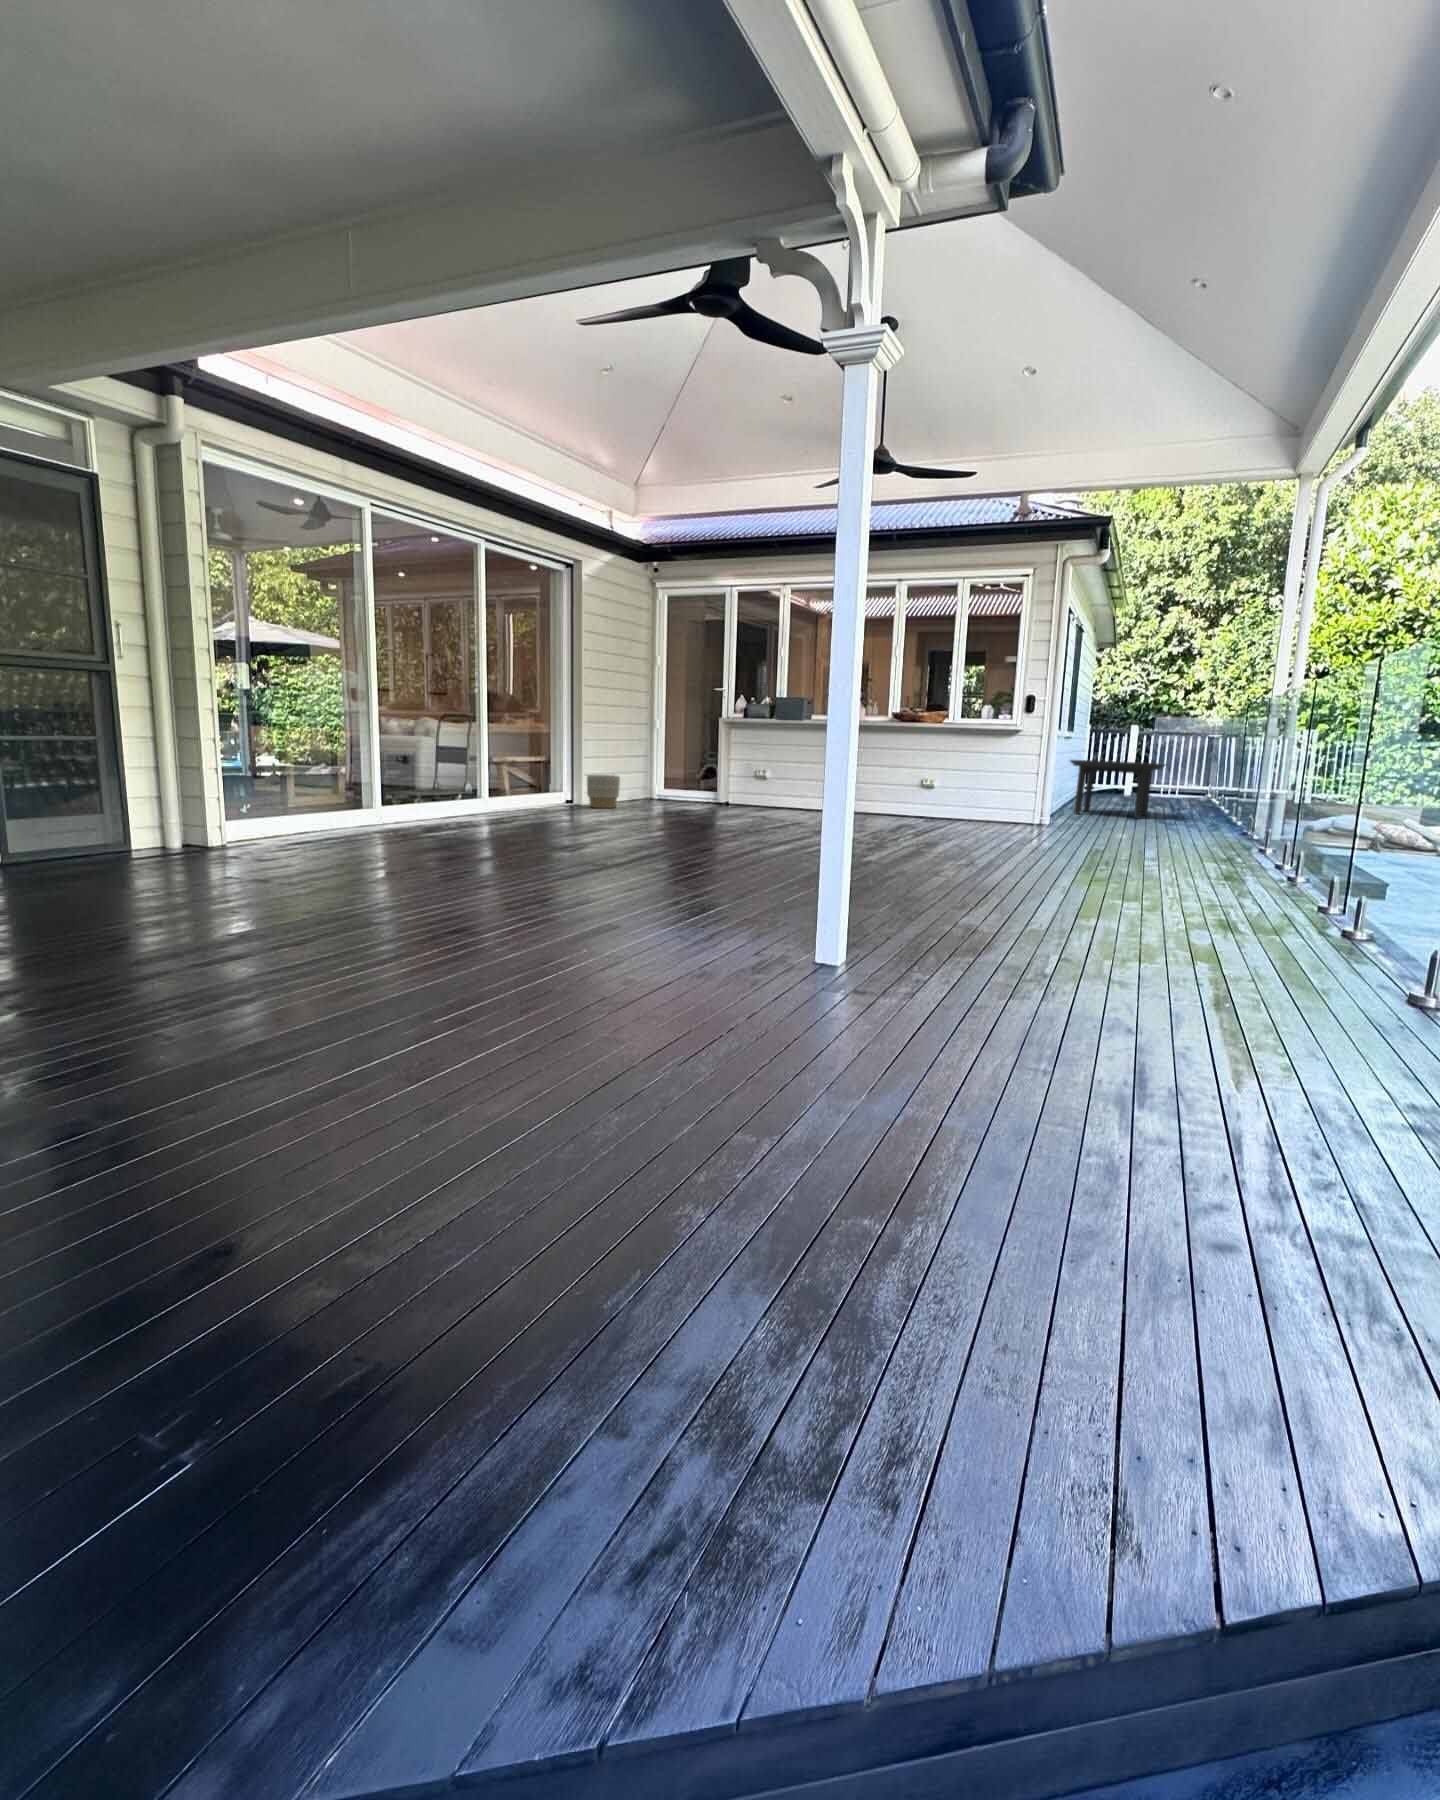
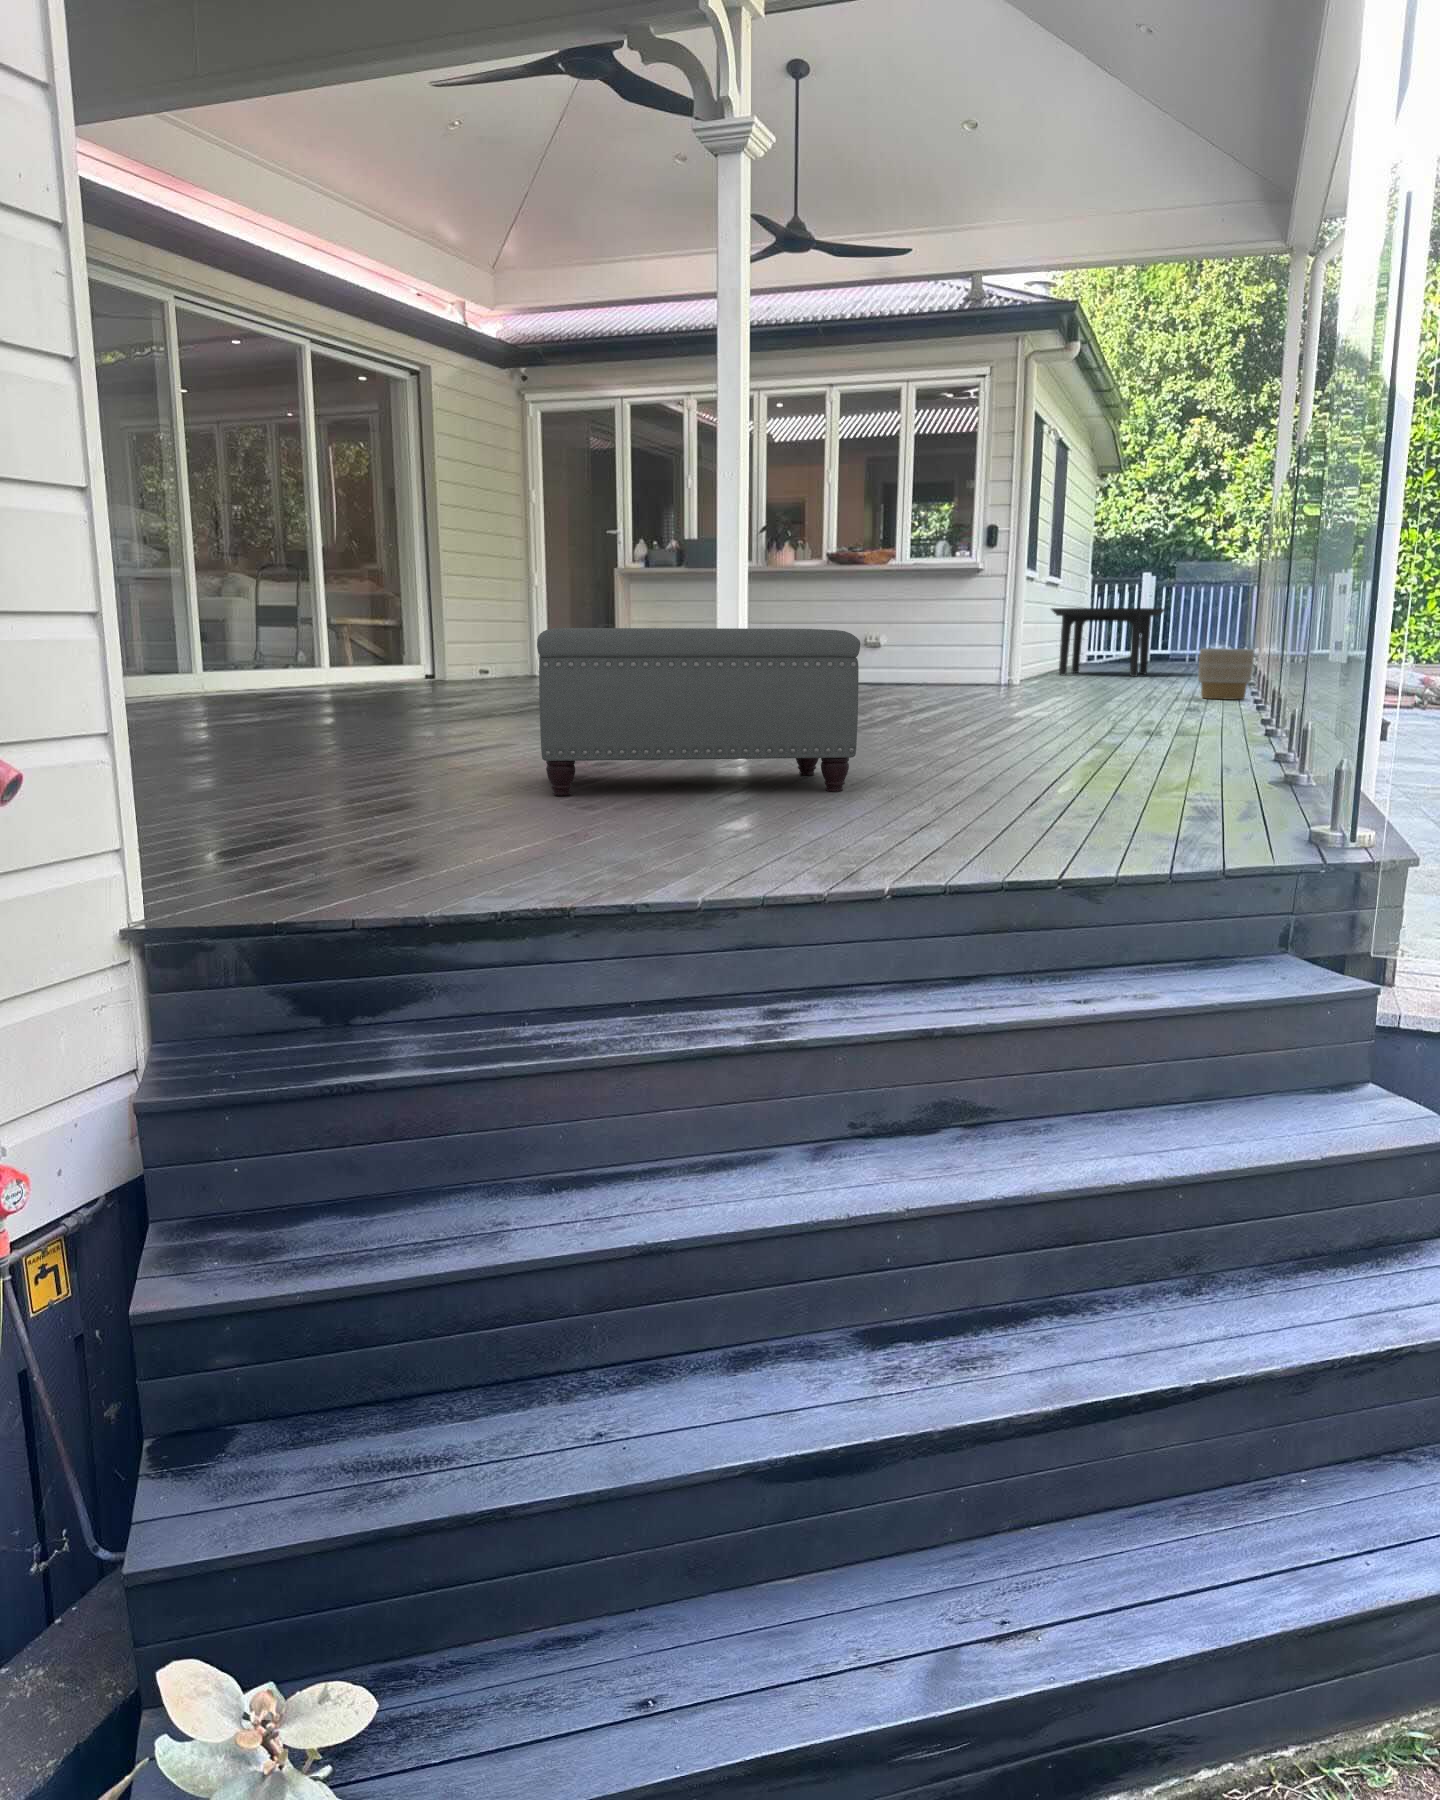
planter: present [587,775,620,808] -> present [1198,648,1254,700]
ottoman: none [575,835,935,1037] -> present [537,628,860,796]

